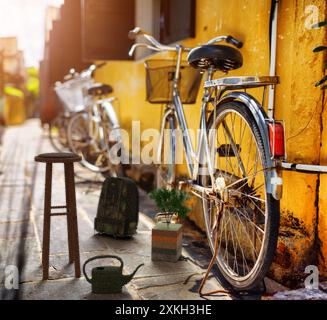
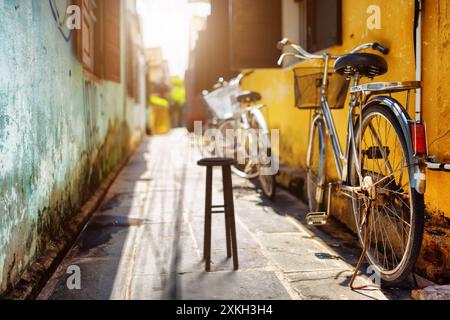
backpack: present [94,177,139,238] -> none [247,180,290,237]
potted tree: present [149,188,192,262] -> none [297,188,343,259]
watering can: present [83,255,144,293] -> none [241,248,297,282]

